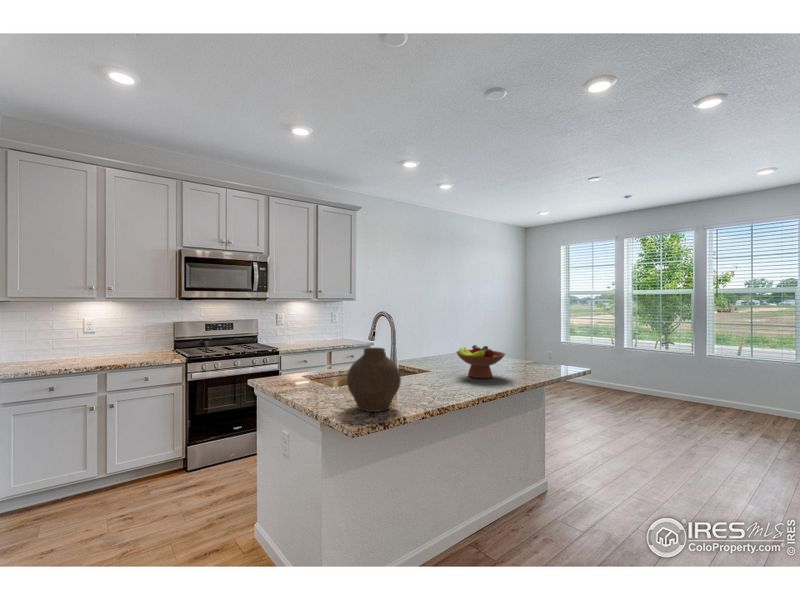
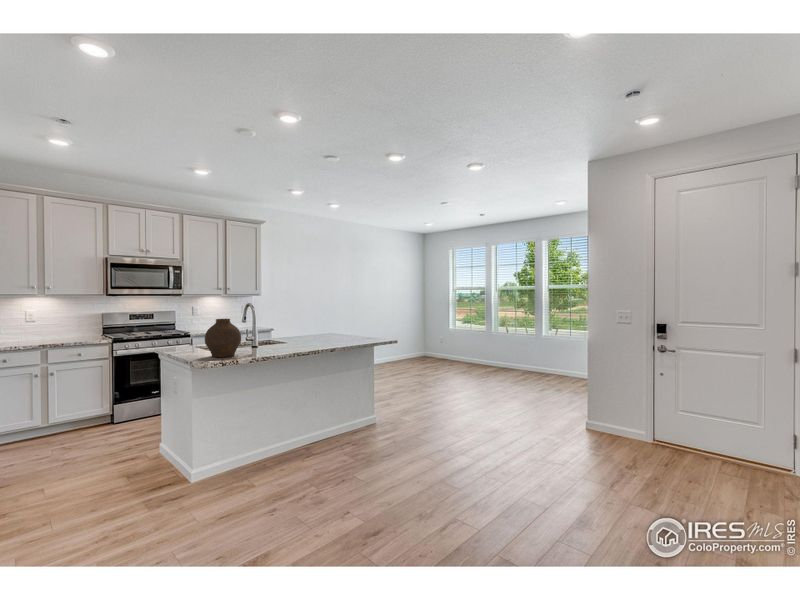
fruit bowl: present [456,345,505,378] -> none [304,321,338,343]

